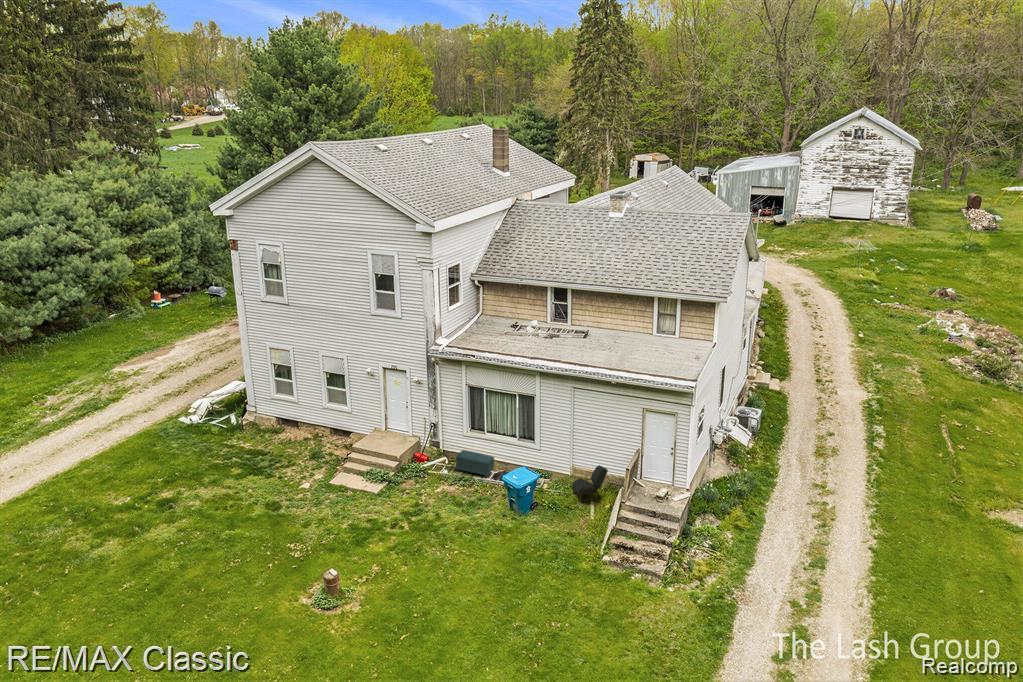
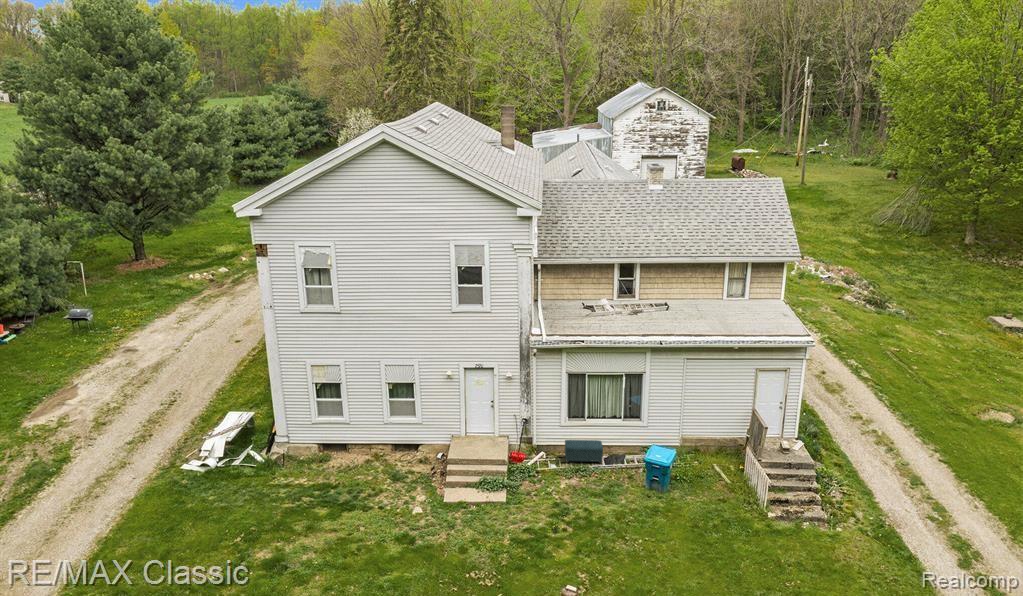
lounge chair: present [572,465,608,503] -> none [689,426,724,469]

